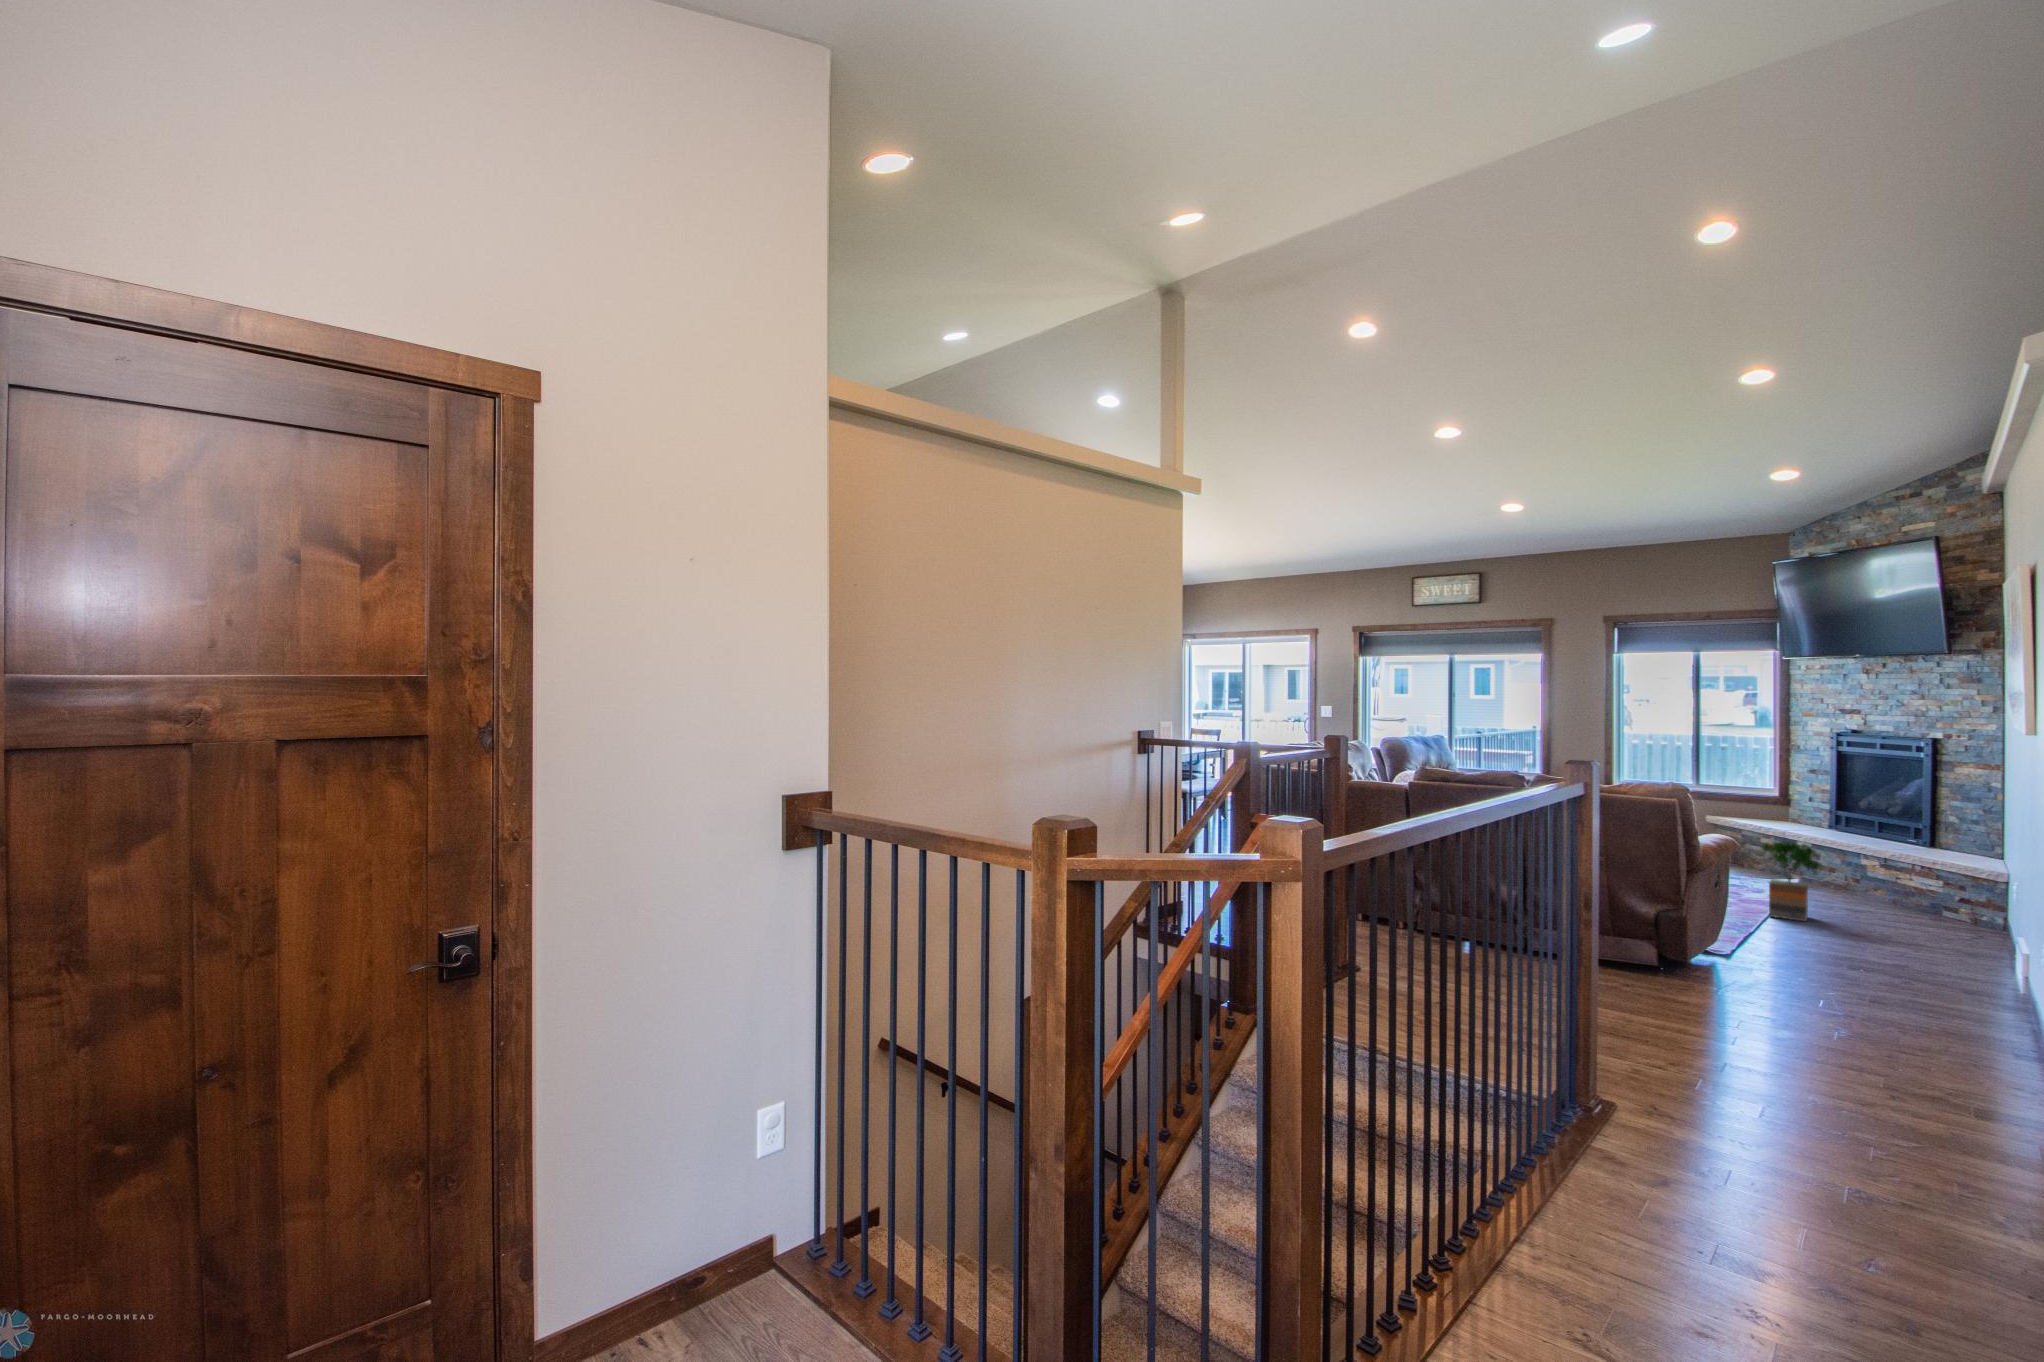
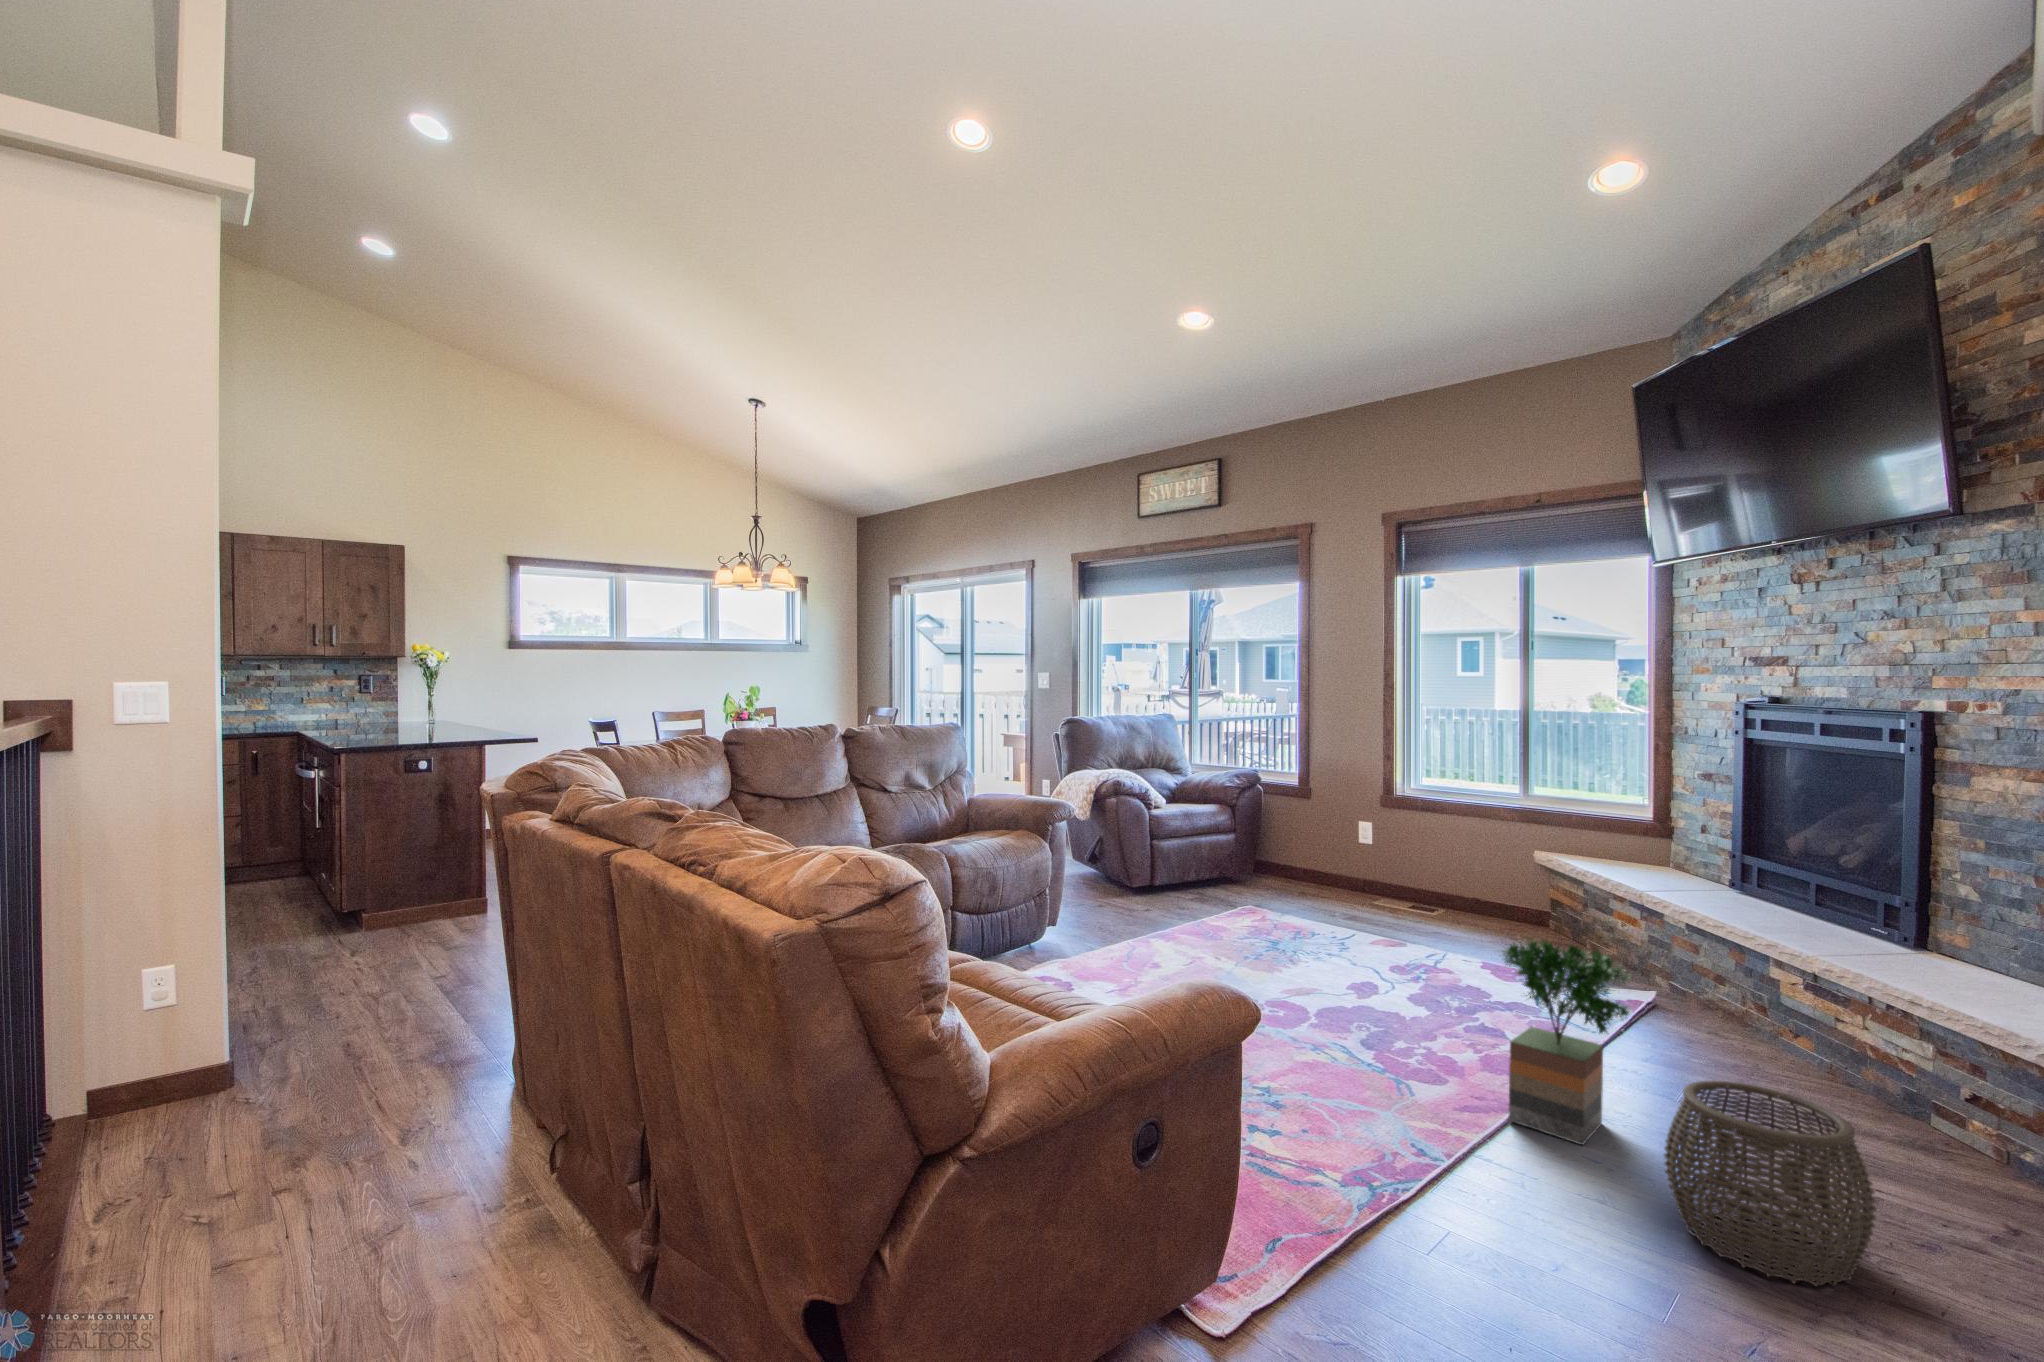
woven basket: none [1851,884,1932,945] -> present [1664,1081,1877,1286]

